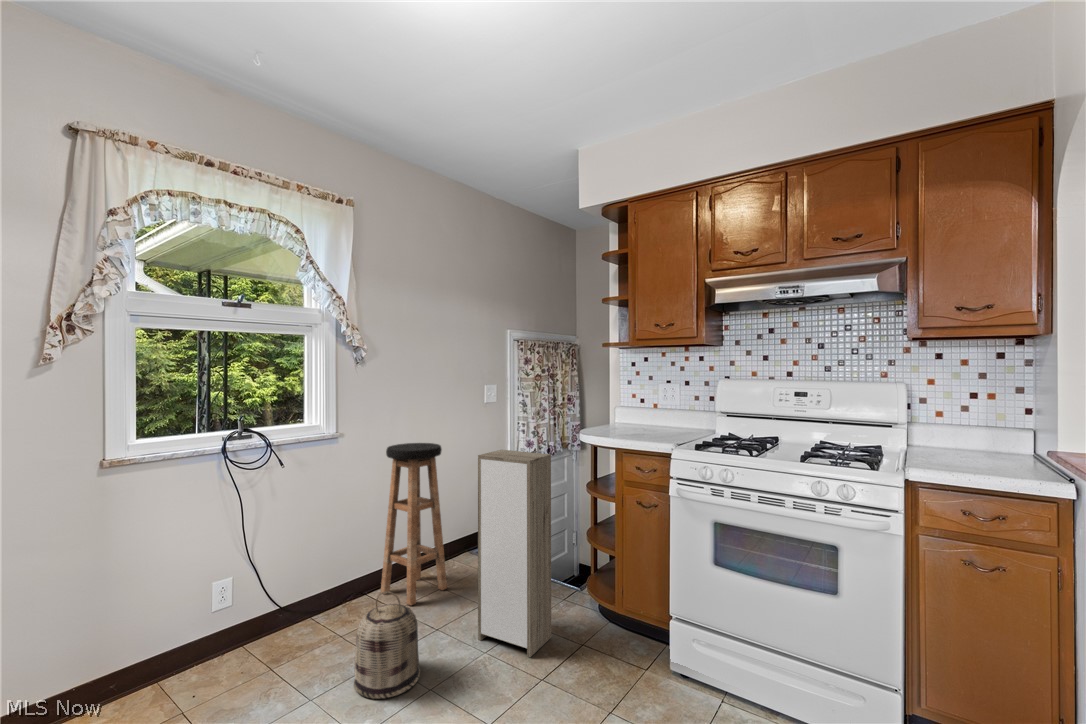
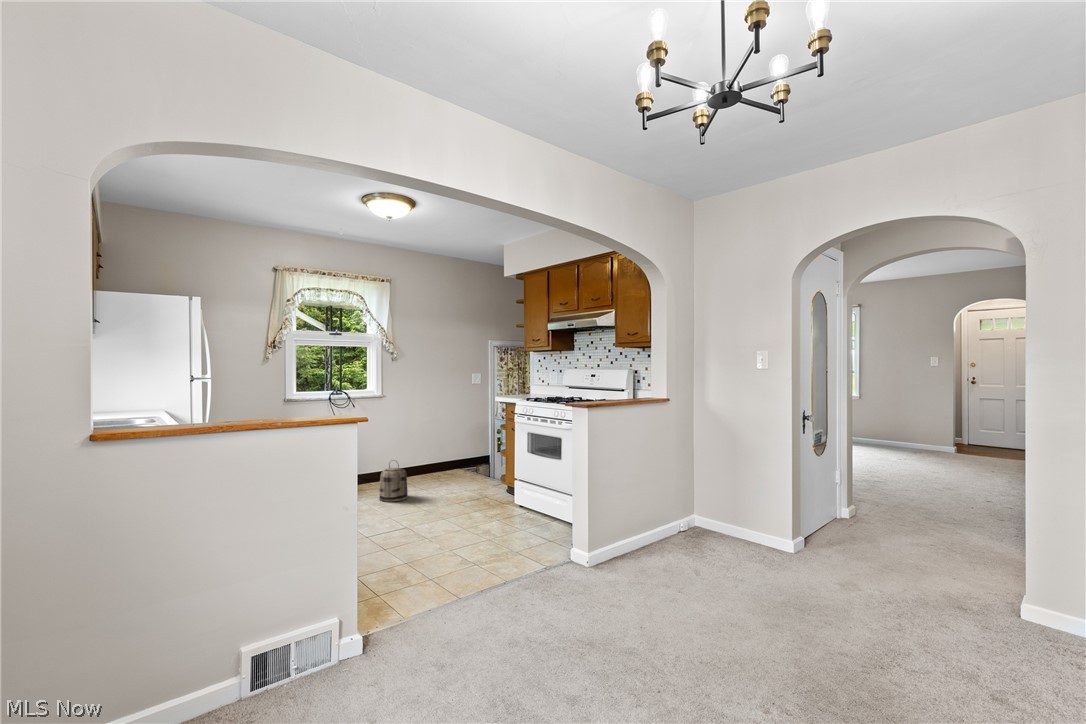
bar stool: present [381,443,447,605] -> none [405,403,438,482]
storage cabinet: present [478,450,551,657] -> none [440,403,474,497]

